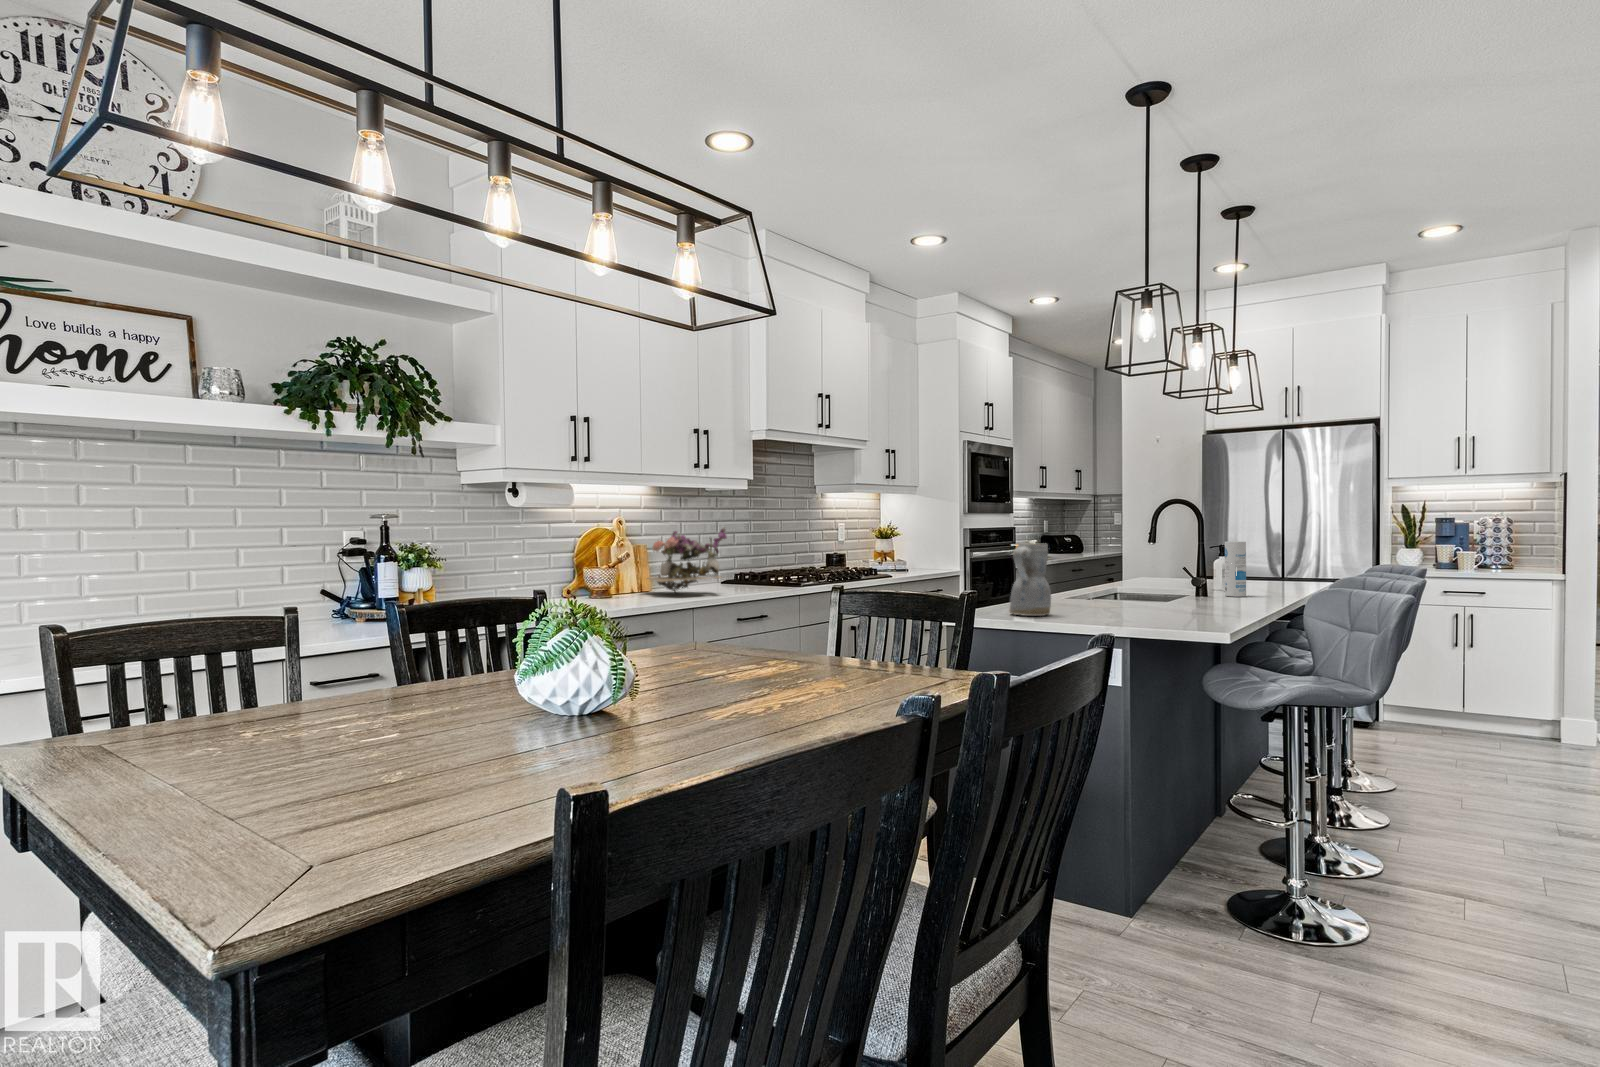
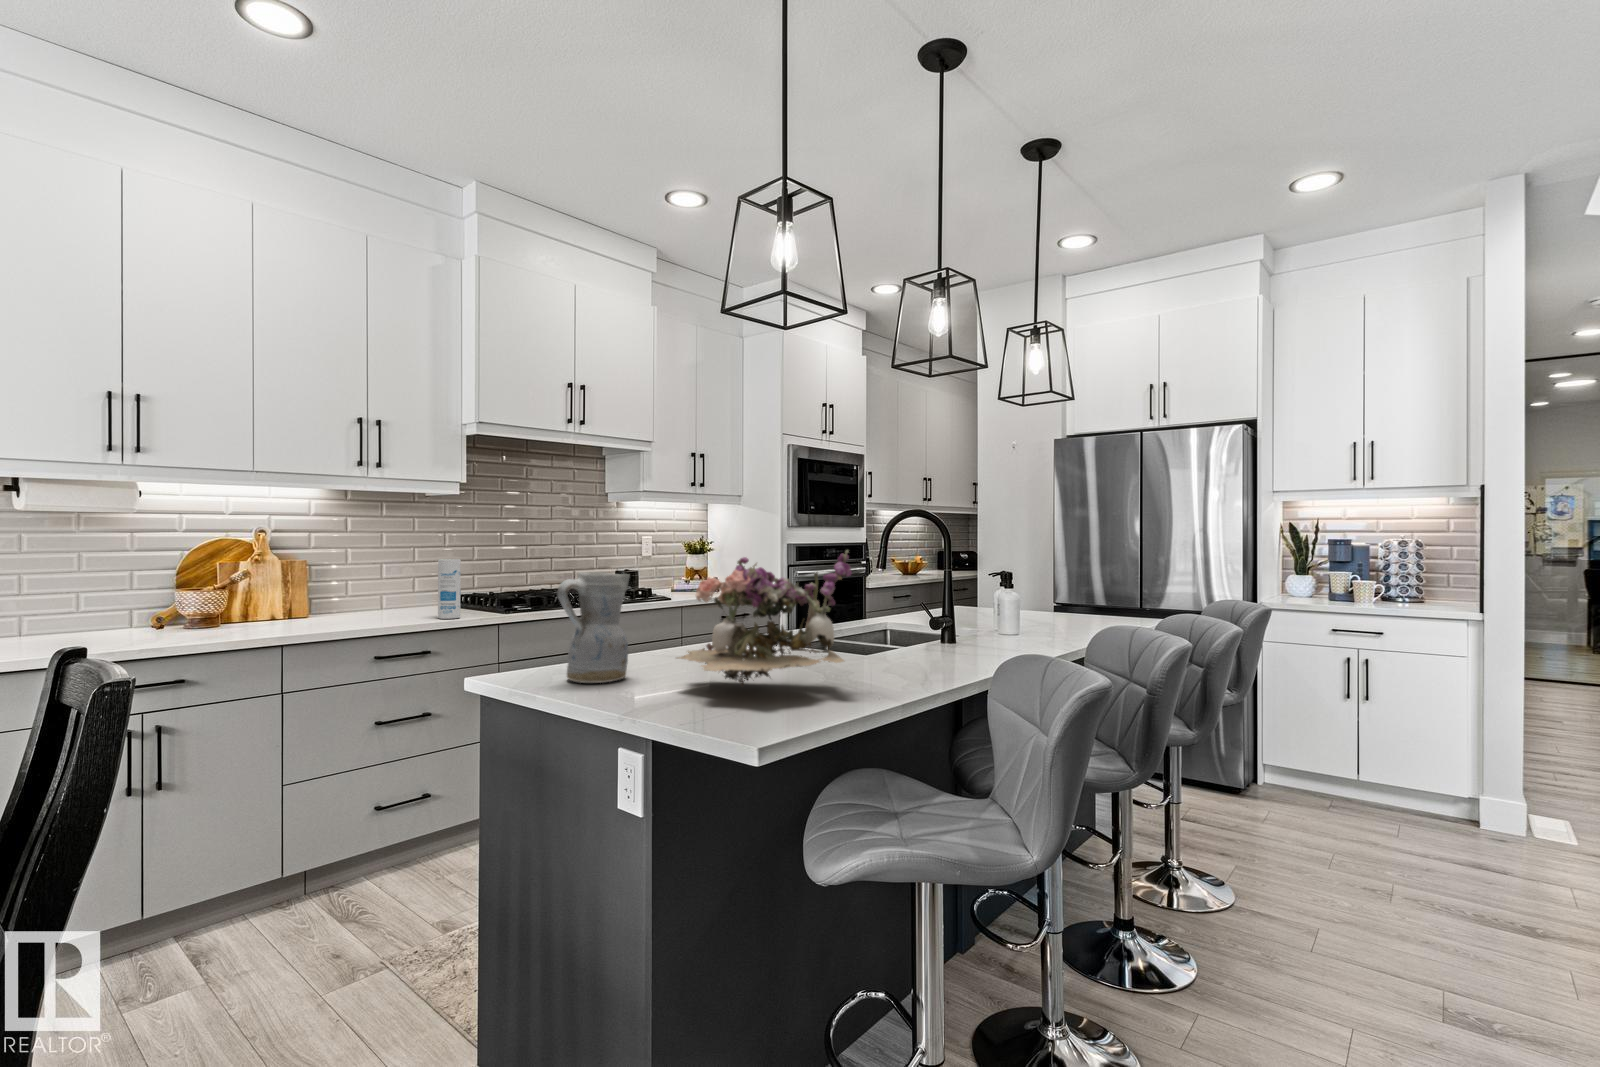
flower arrangement: present [647,528,727,592] -> present [677,550,852,686]
canister: present [1225,541,1246,597] -> present [438,559,461,619]

